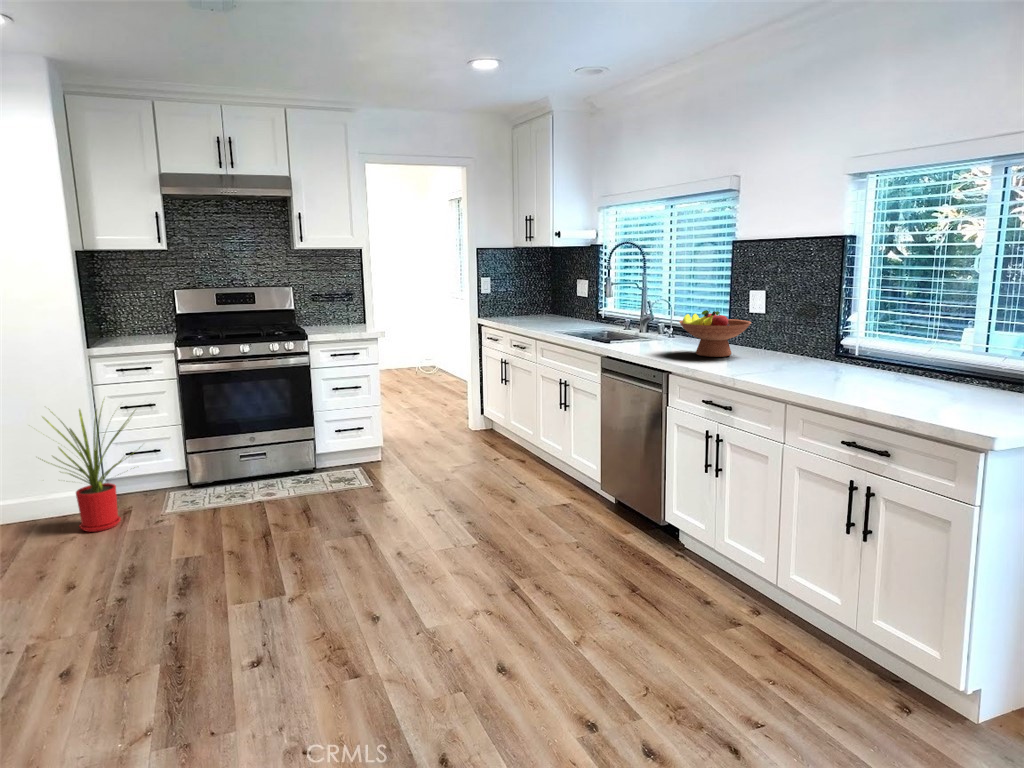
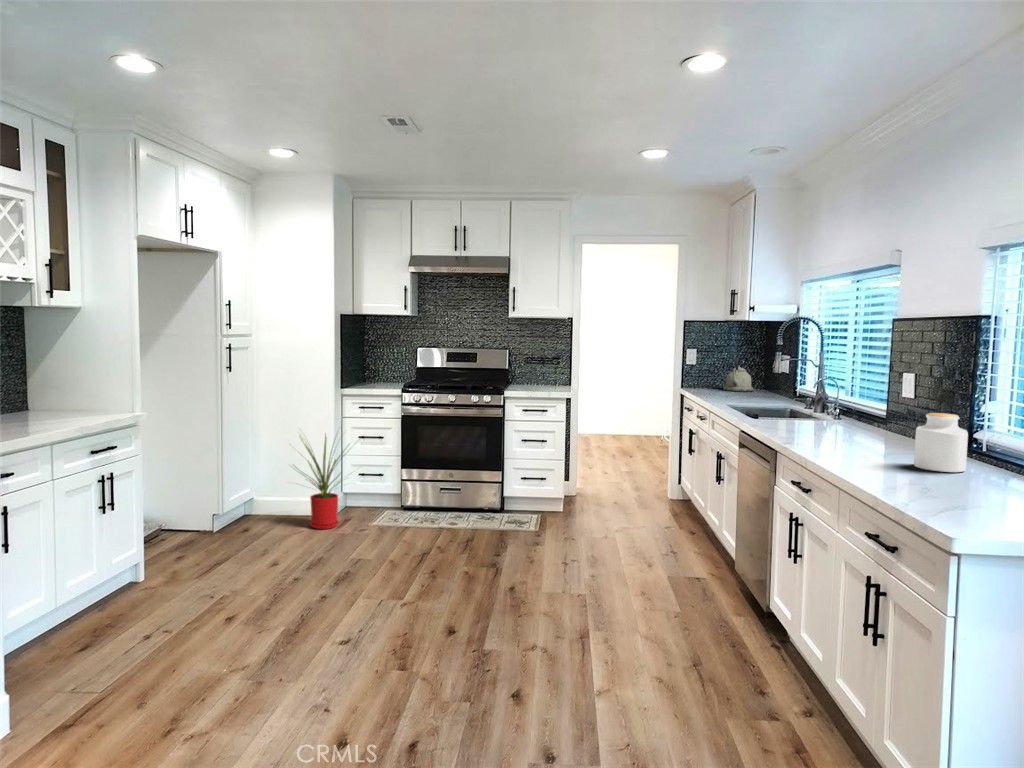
kettle: none [516,283,544,317] -> present [723,357,754,392]
fruit bowl: present [679,310,751,357] -> none [801,389,884,440]
jar: none [820,327,866,378] -> present [914,413,968,472]

